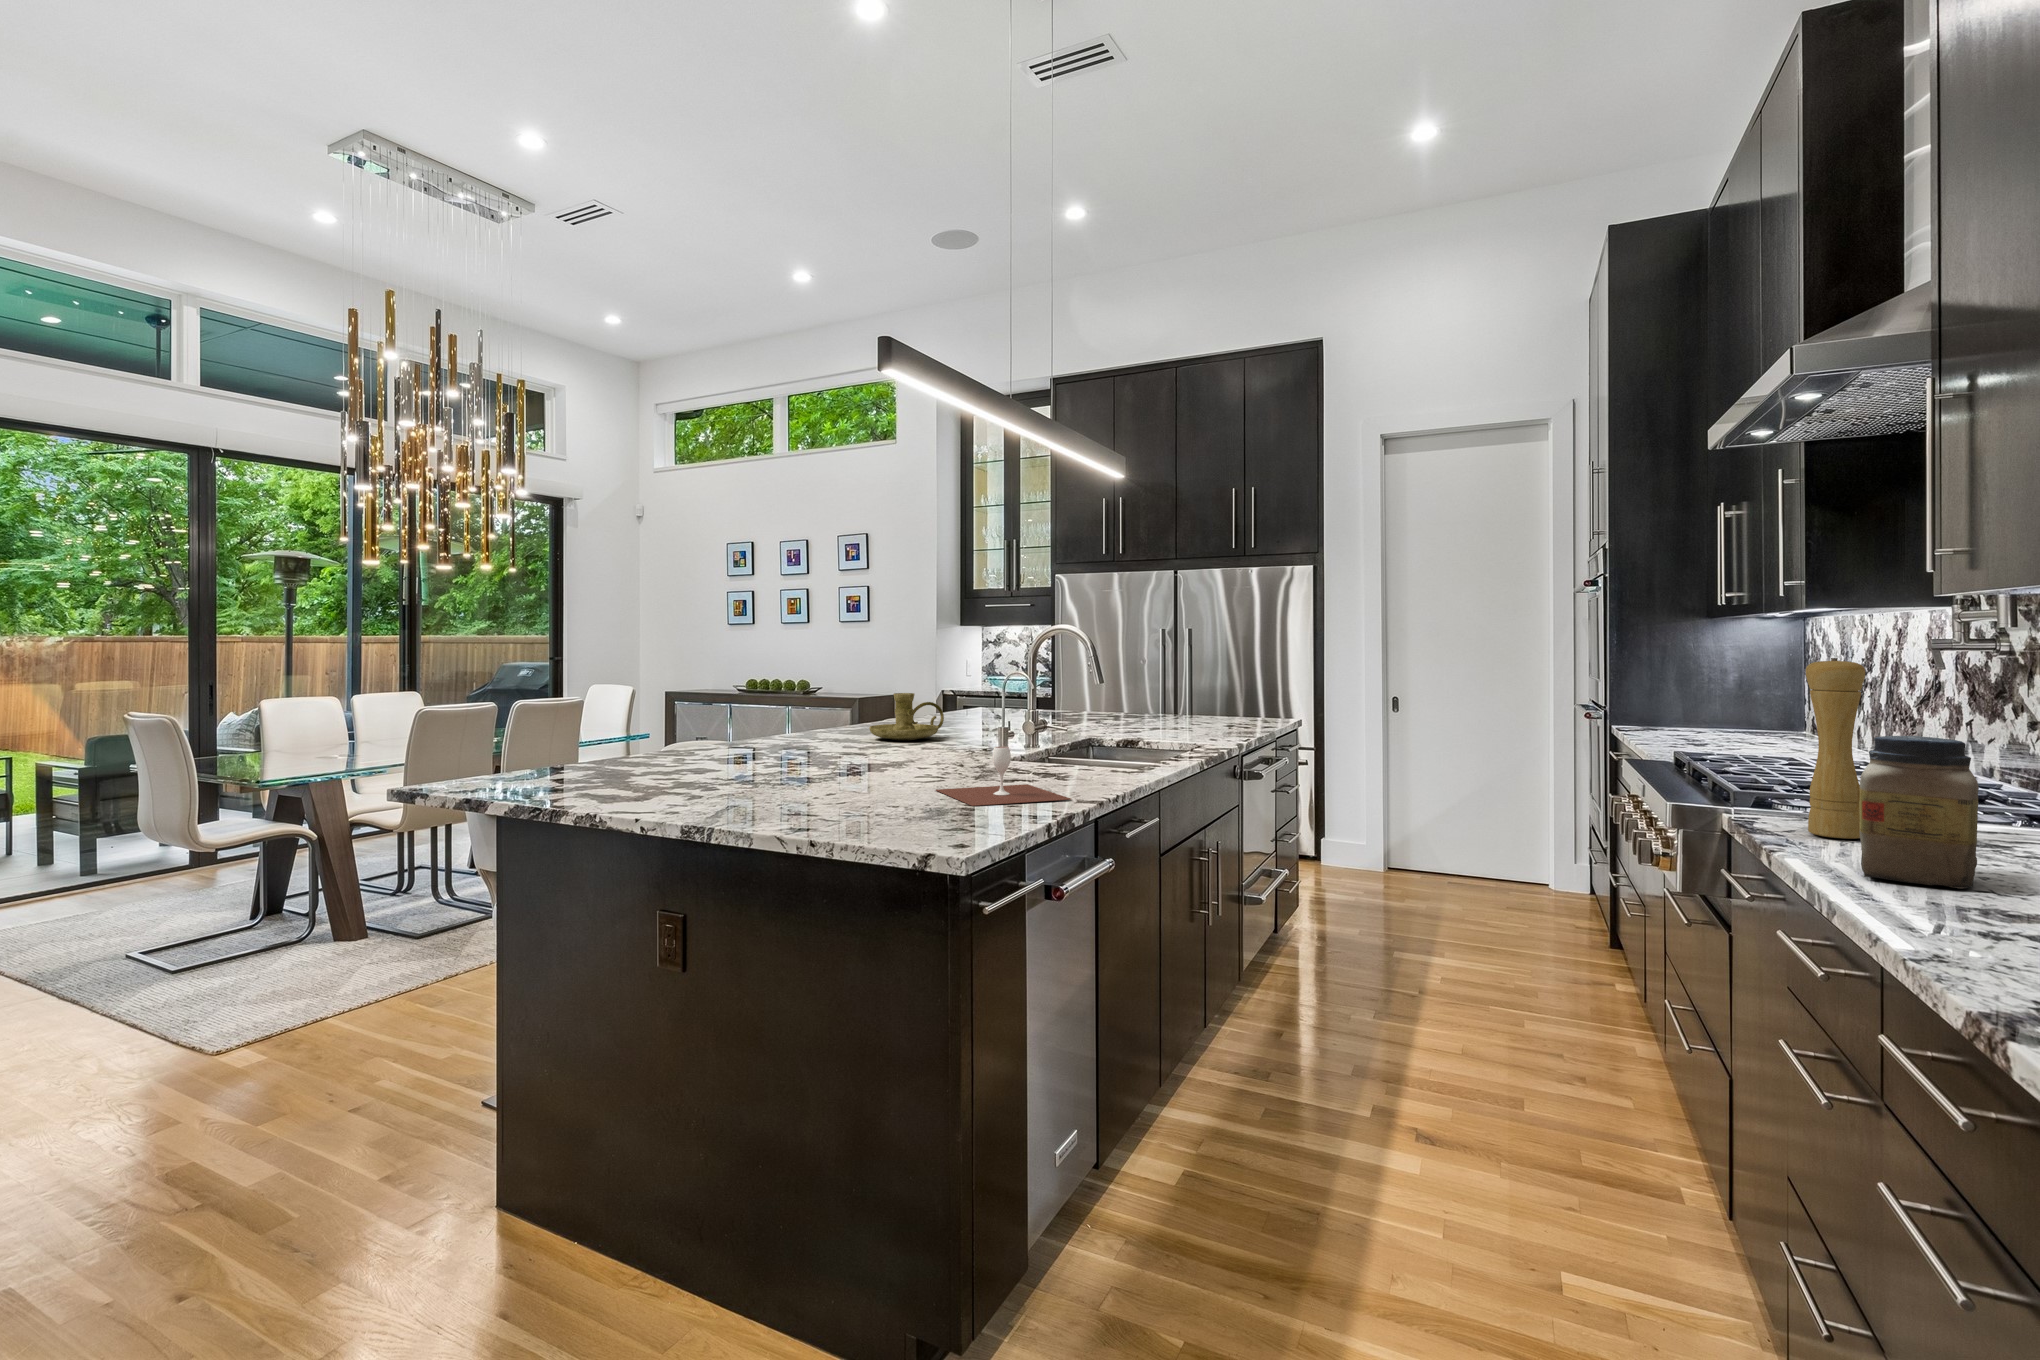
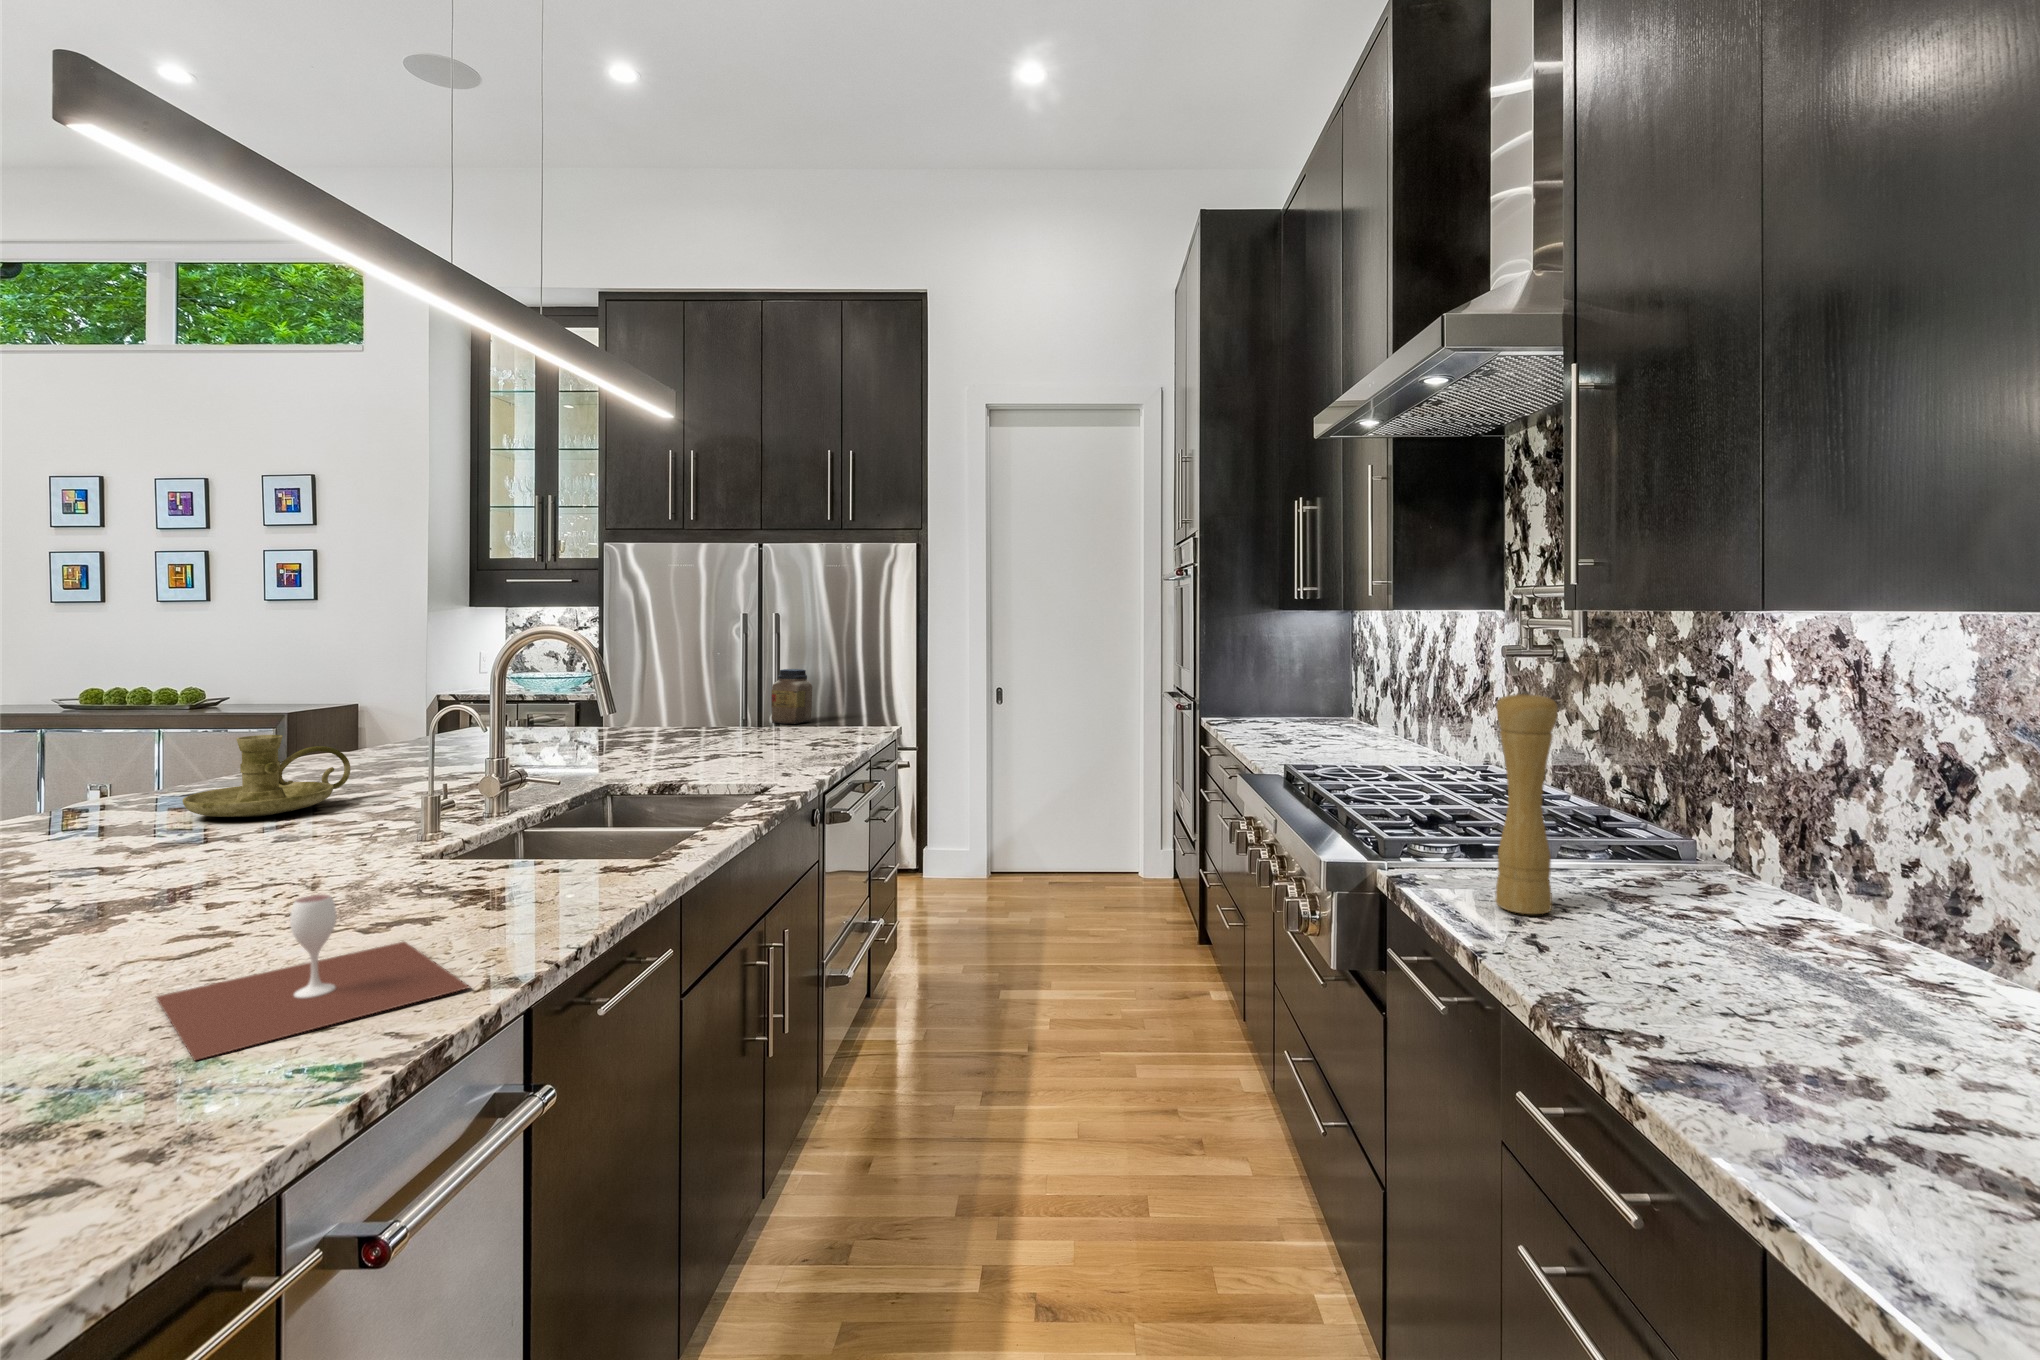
jar: present [1859,736,1979,888] -> present [771,669,812,724]

